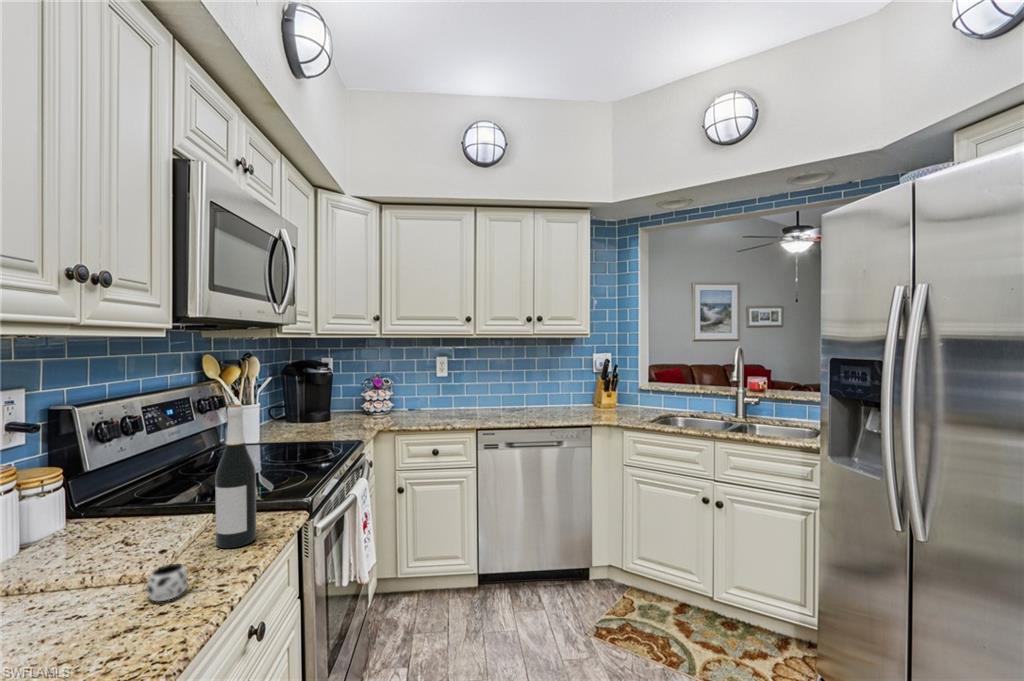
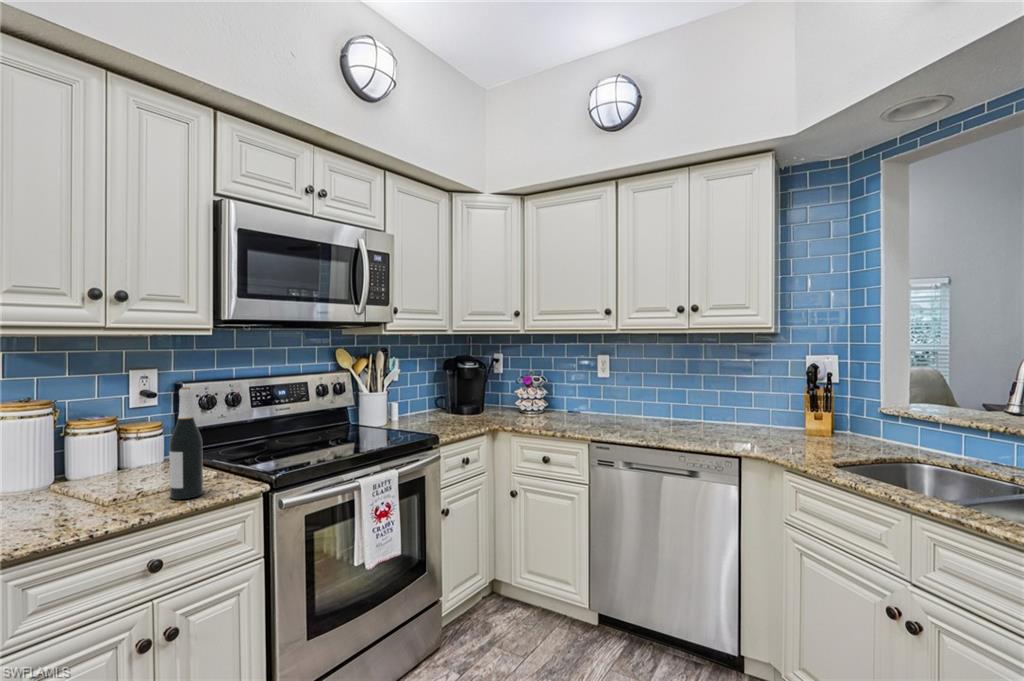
mug: present [119,564,200,601] -> none [63,497,94,520]

